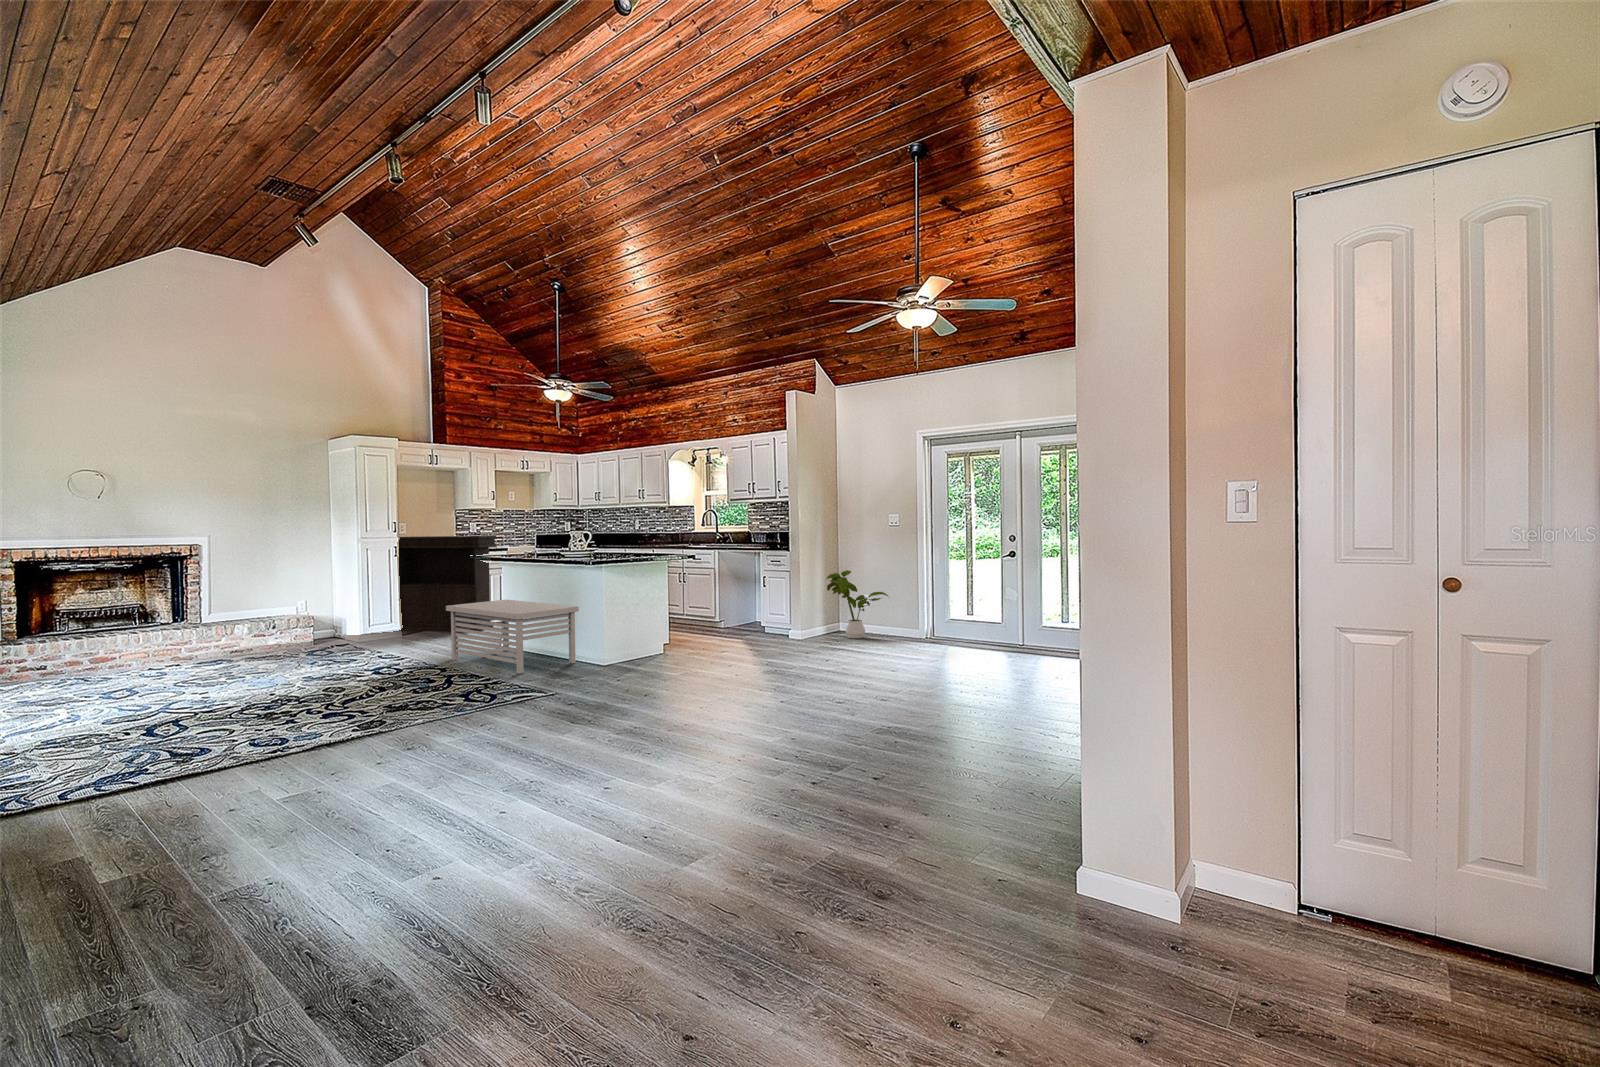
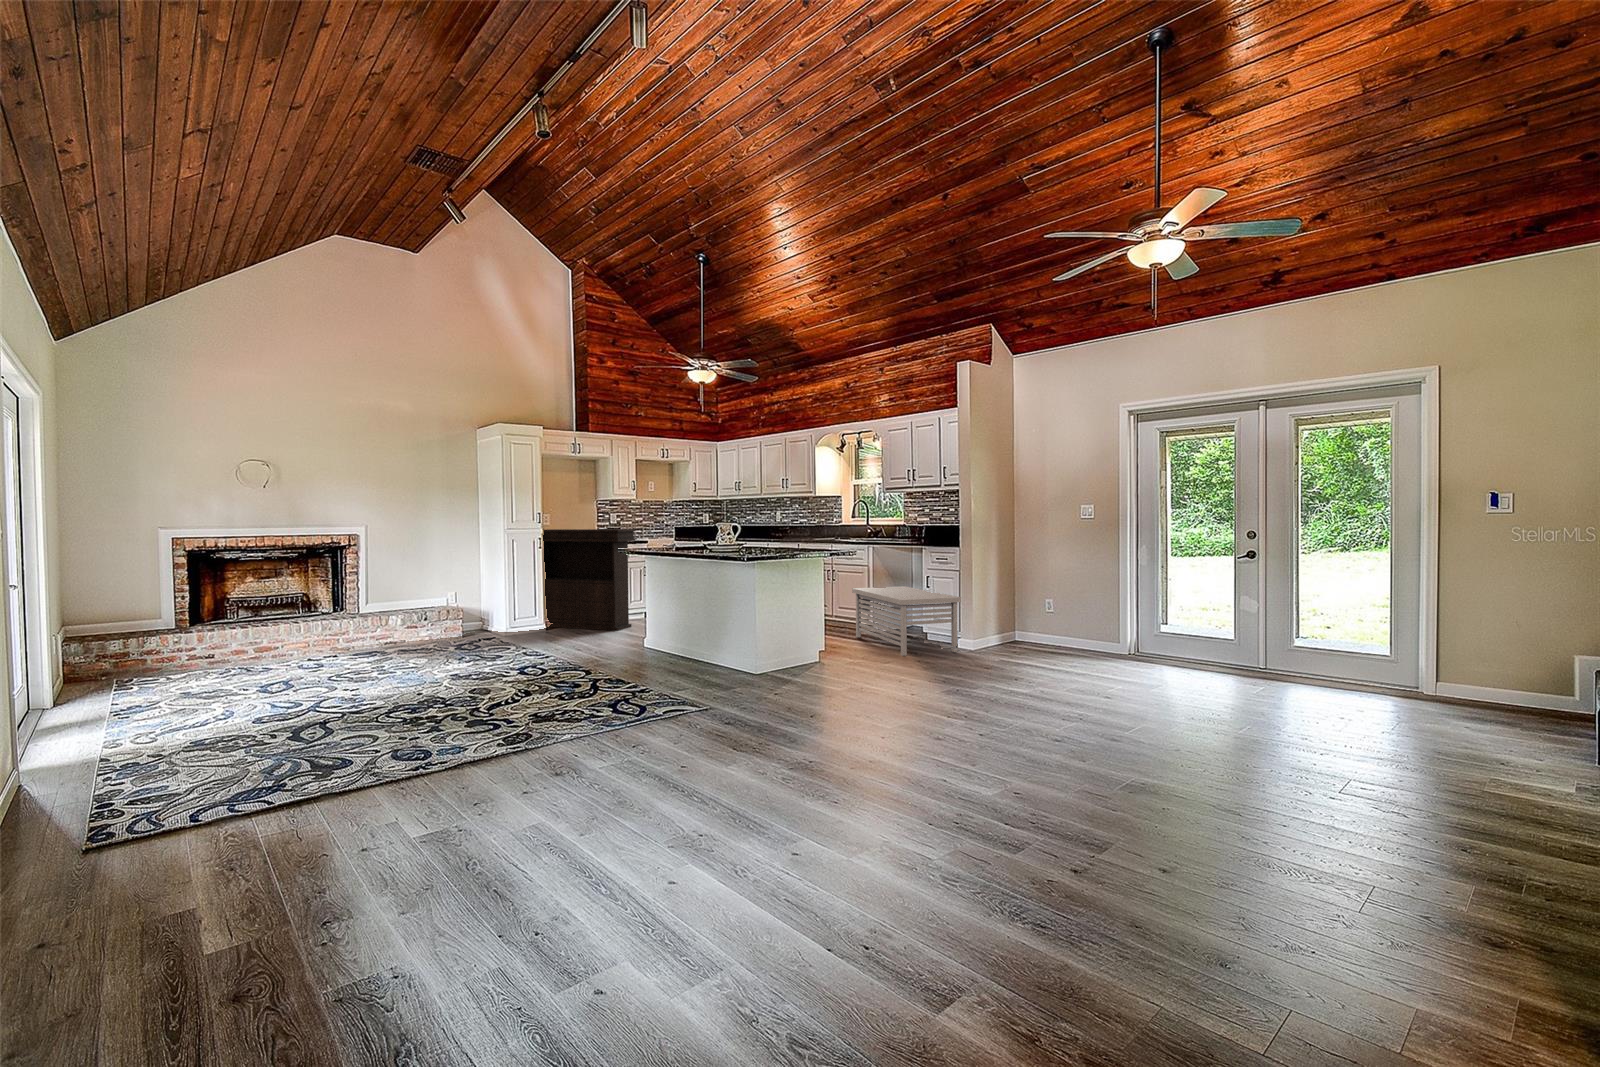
house plant: present [826,570,889,638] -> none [1002,574,1083,655]
storage bench: present [446,600,579,674] -> present [852,586,961,656]

